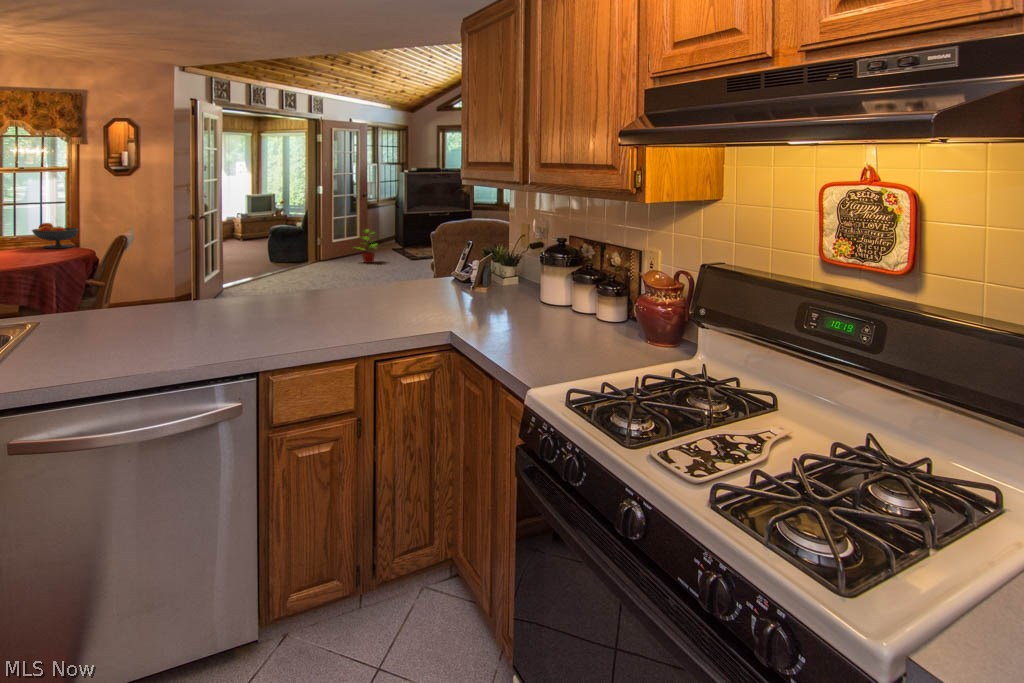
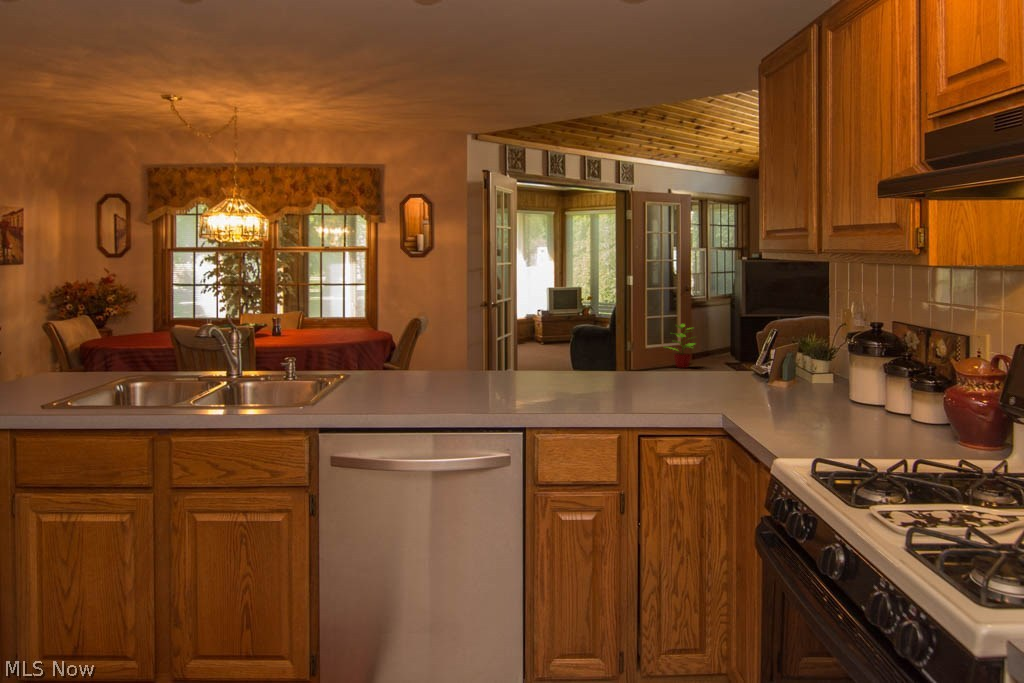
fruit bowl: present [32,223,78,248] -> none [326,301,366,326]

